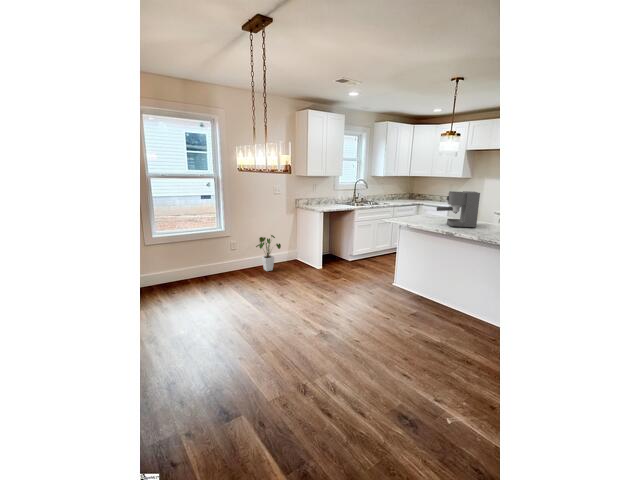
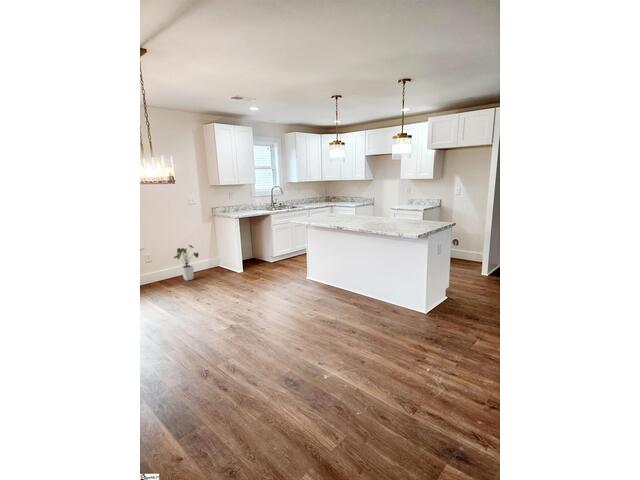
coffee maker: present [437,191,480,228] -> none [330,190,362,222]

